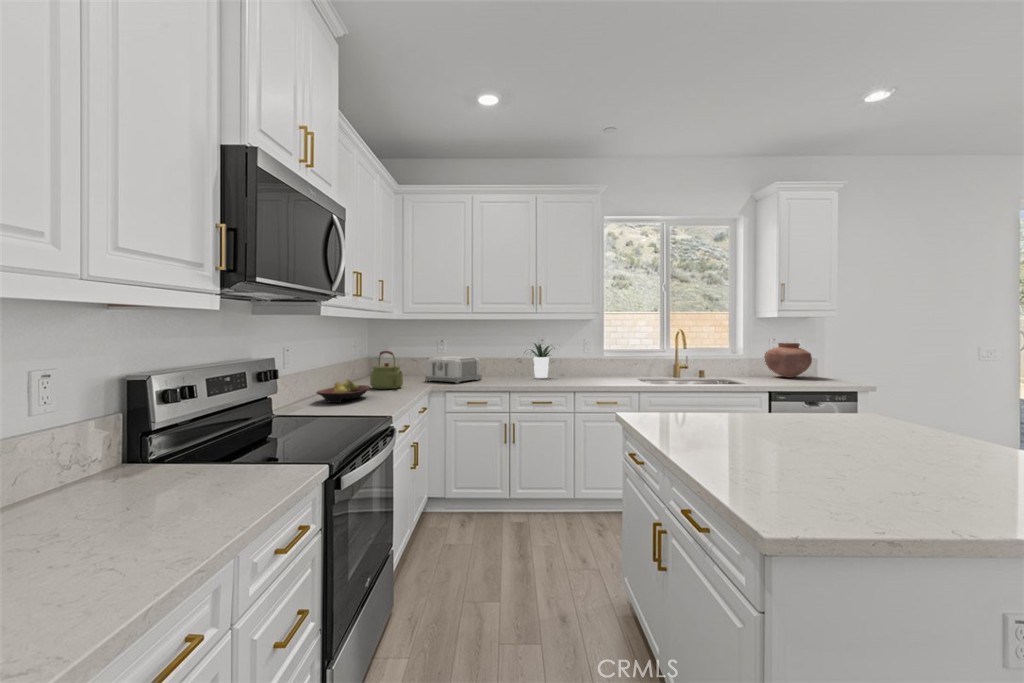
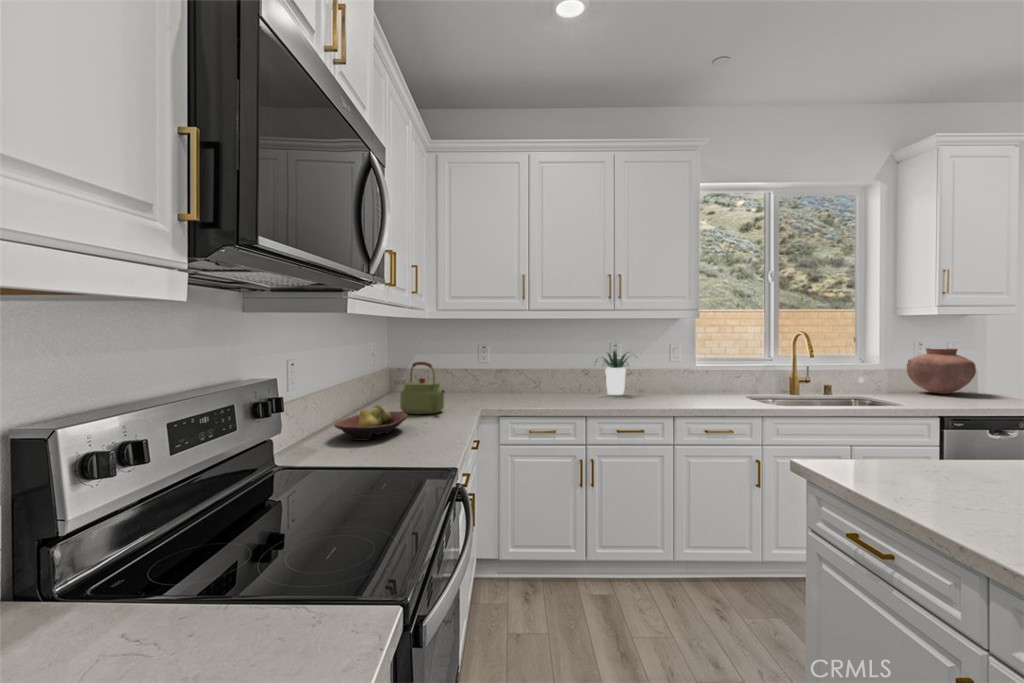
toaster: present [425,356,482,383] -> none [468,367,541,404]

